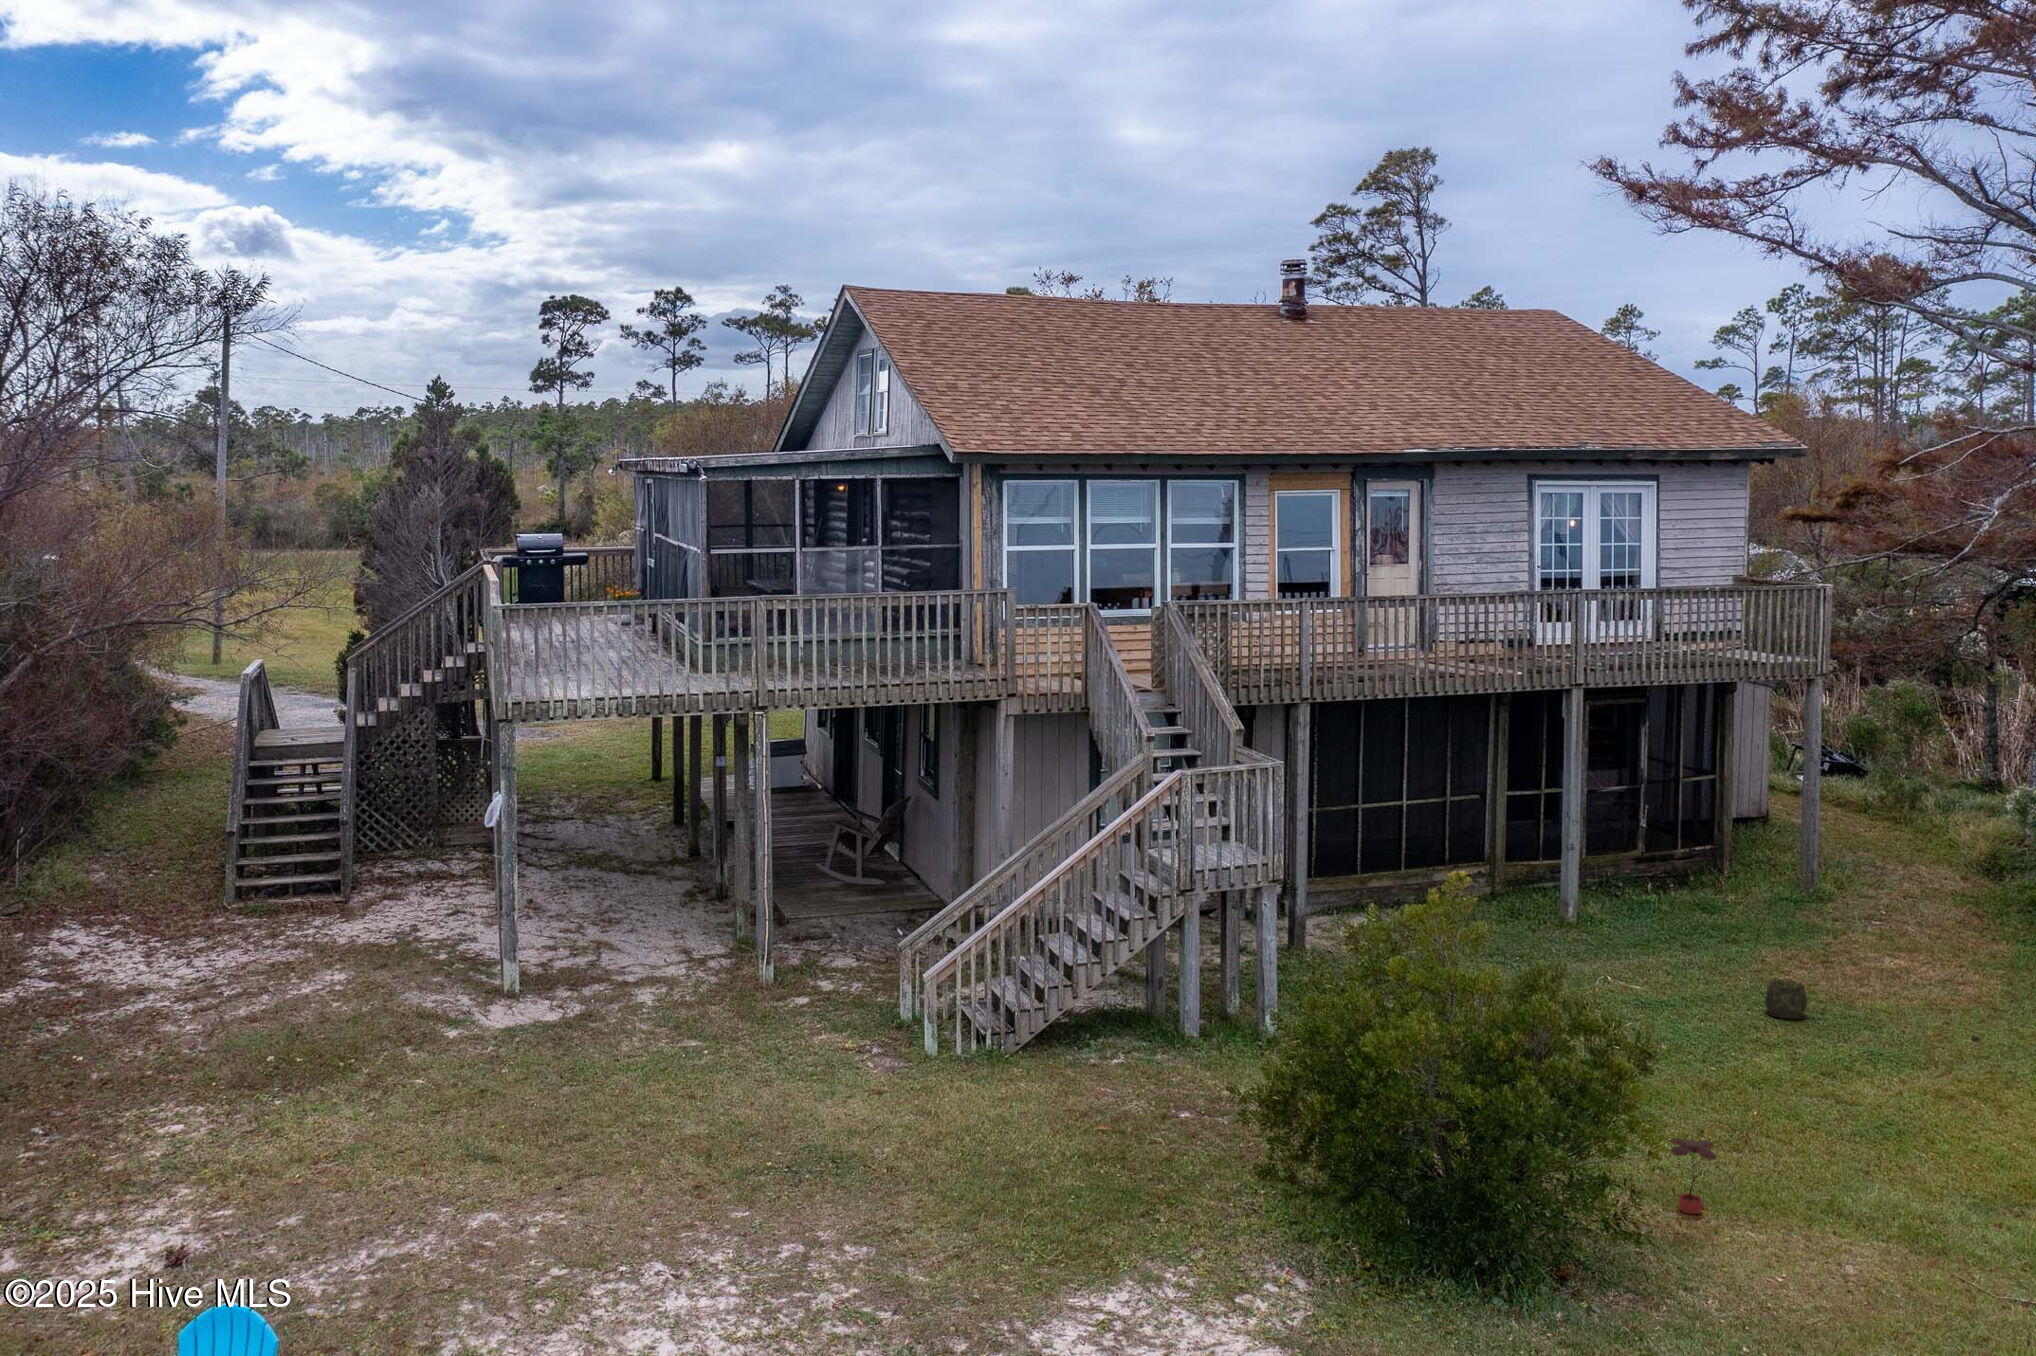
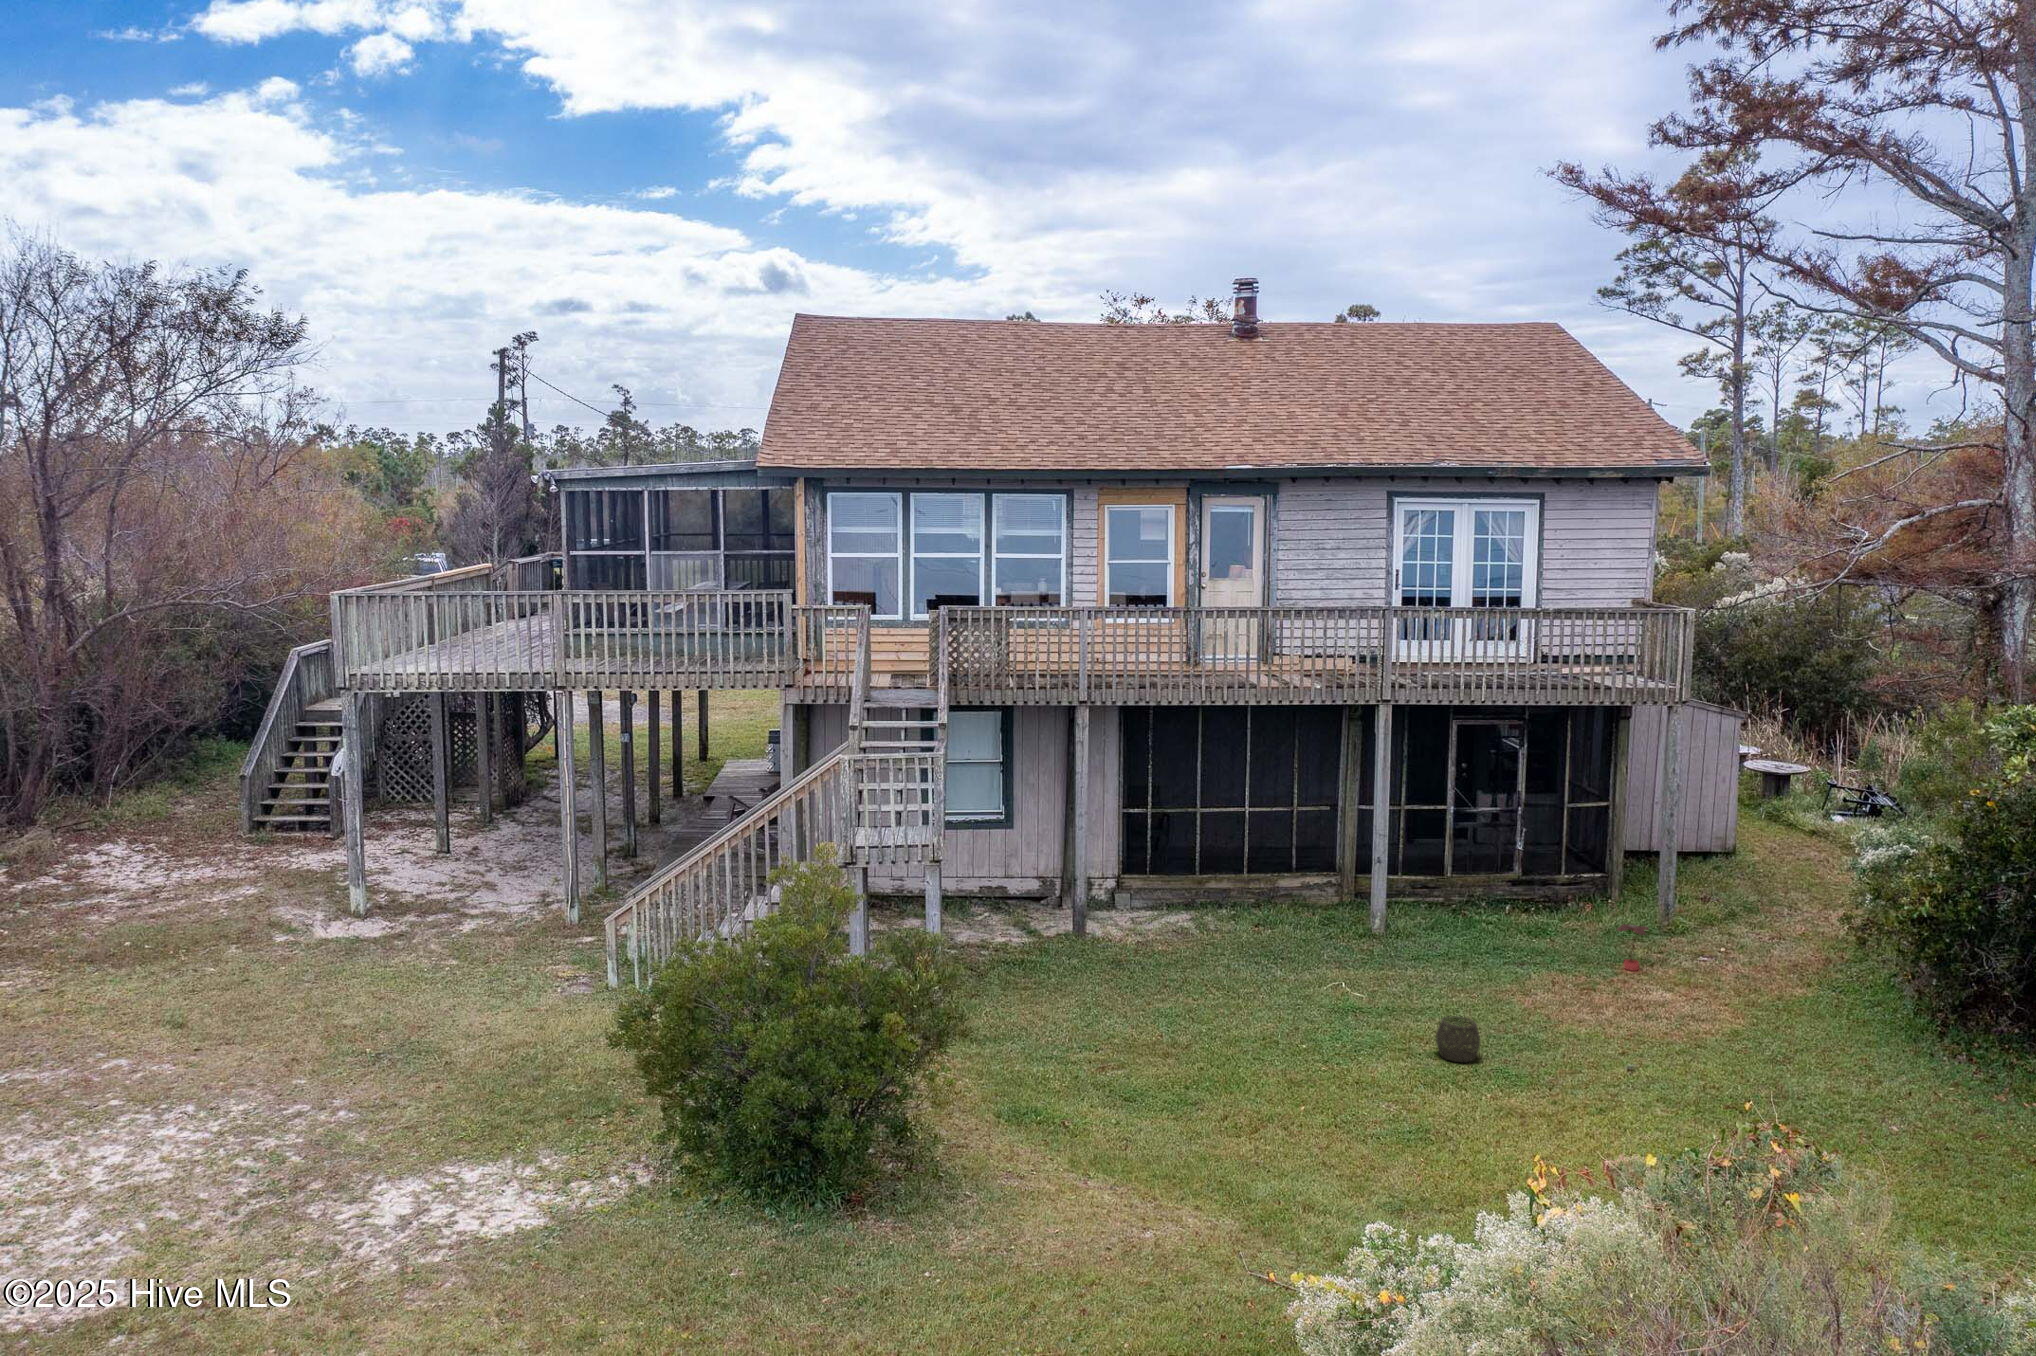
potted plant: present [1670,1138,1717,1214] -> present [1617,924,1648,971]

